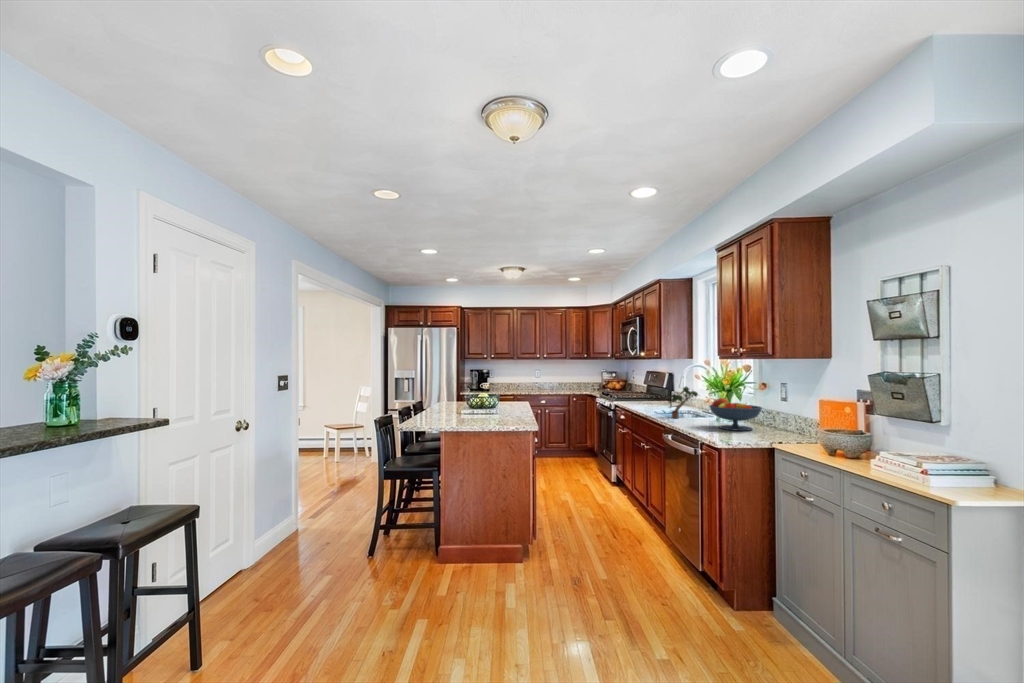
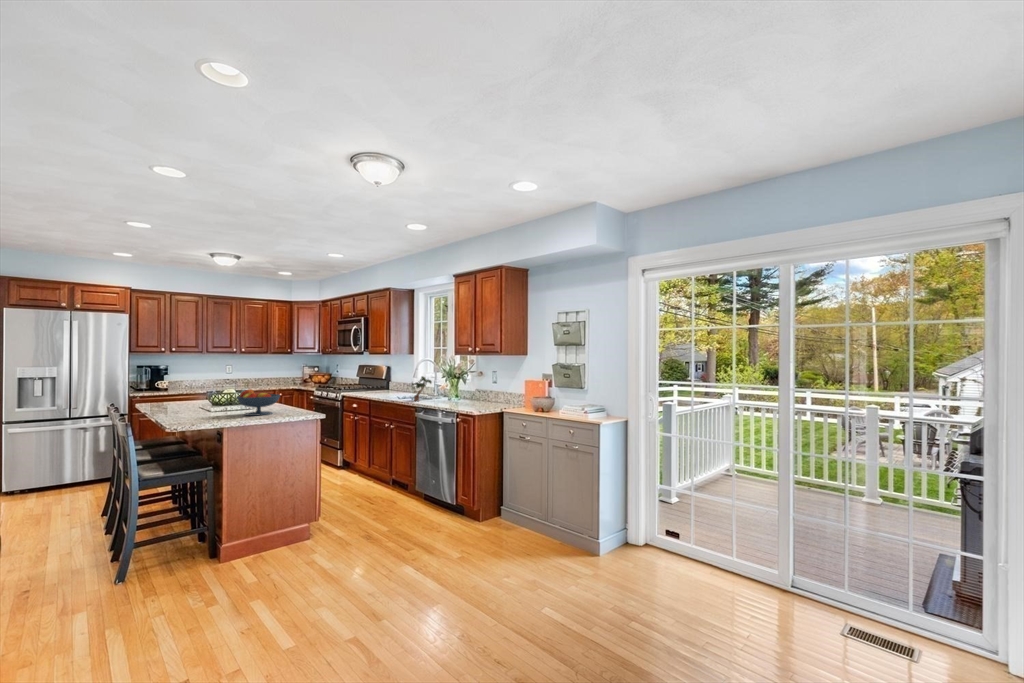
fruit bowl: present [710,398,762,431] -> present [237,389,280,416]

